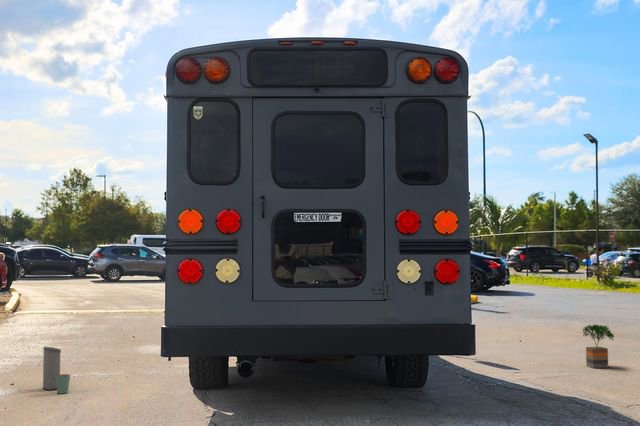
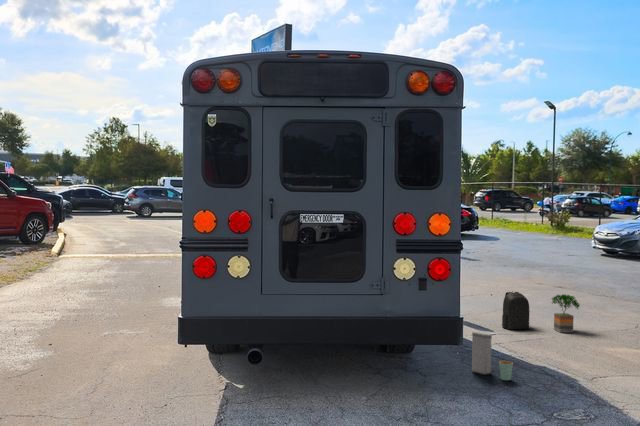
backpack: none [527,322,558,366] -> present [502,292,530,329]
trash can: present [43,347,70,394] -> present [472,332,513,380]

